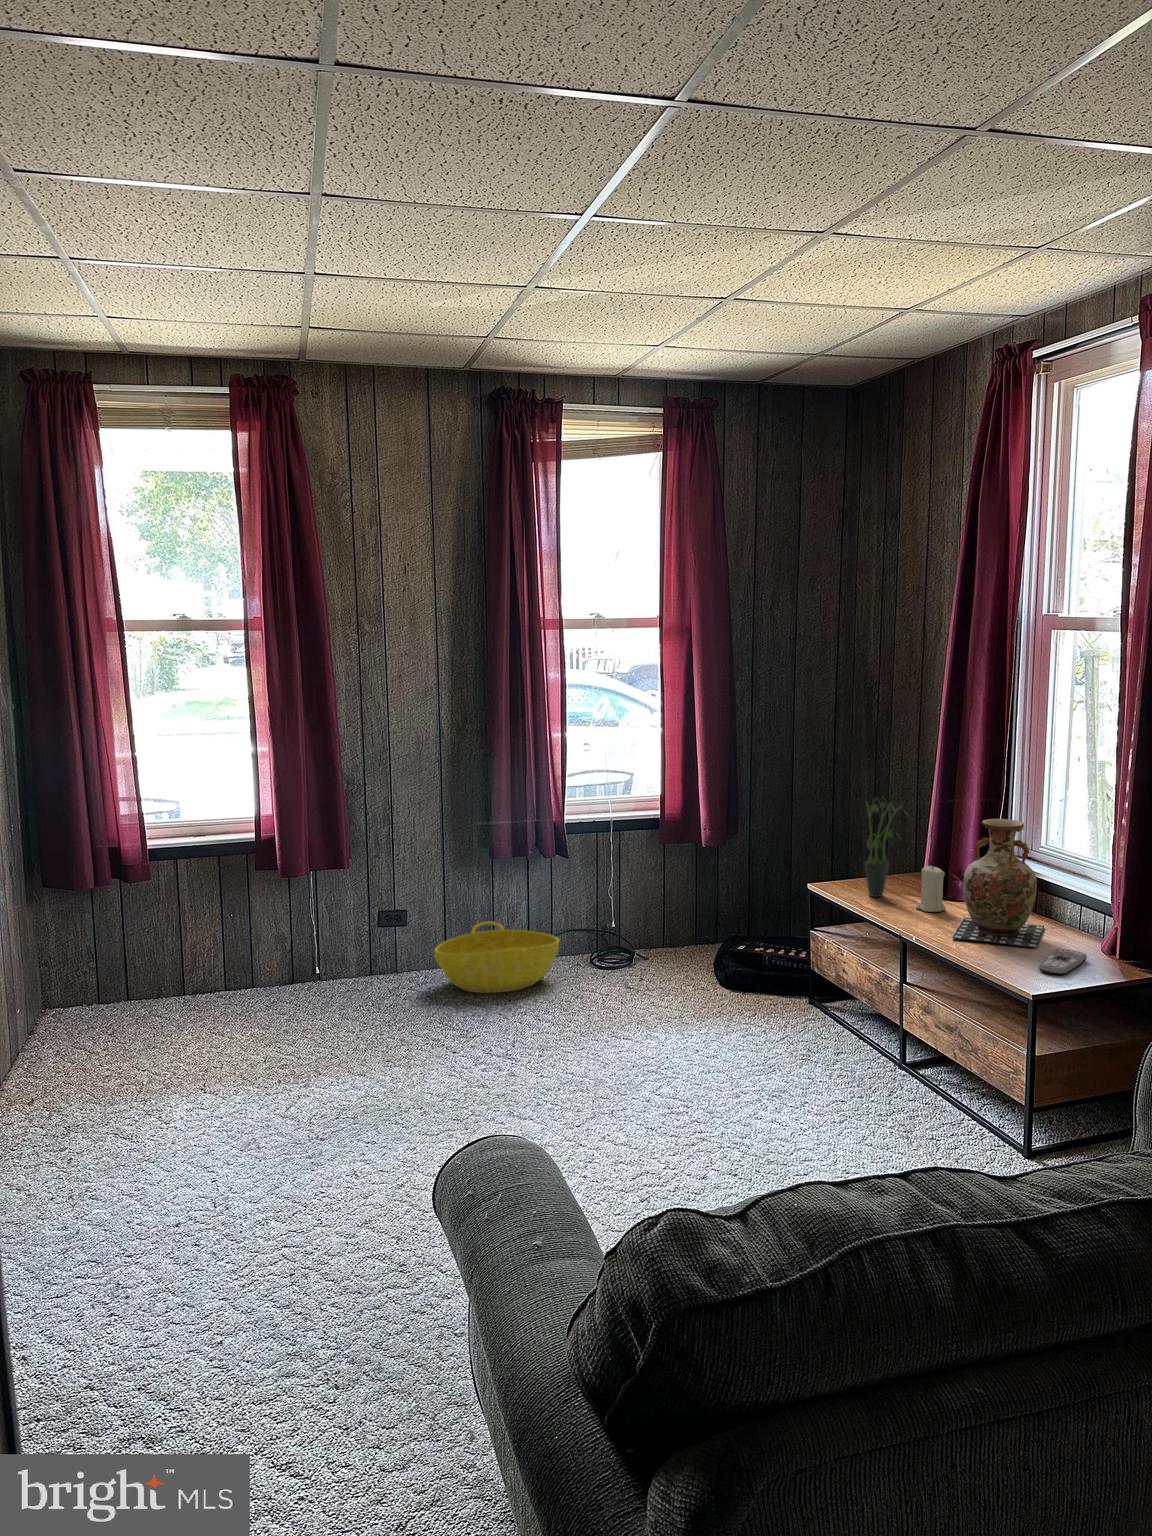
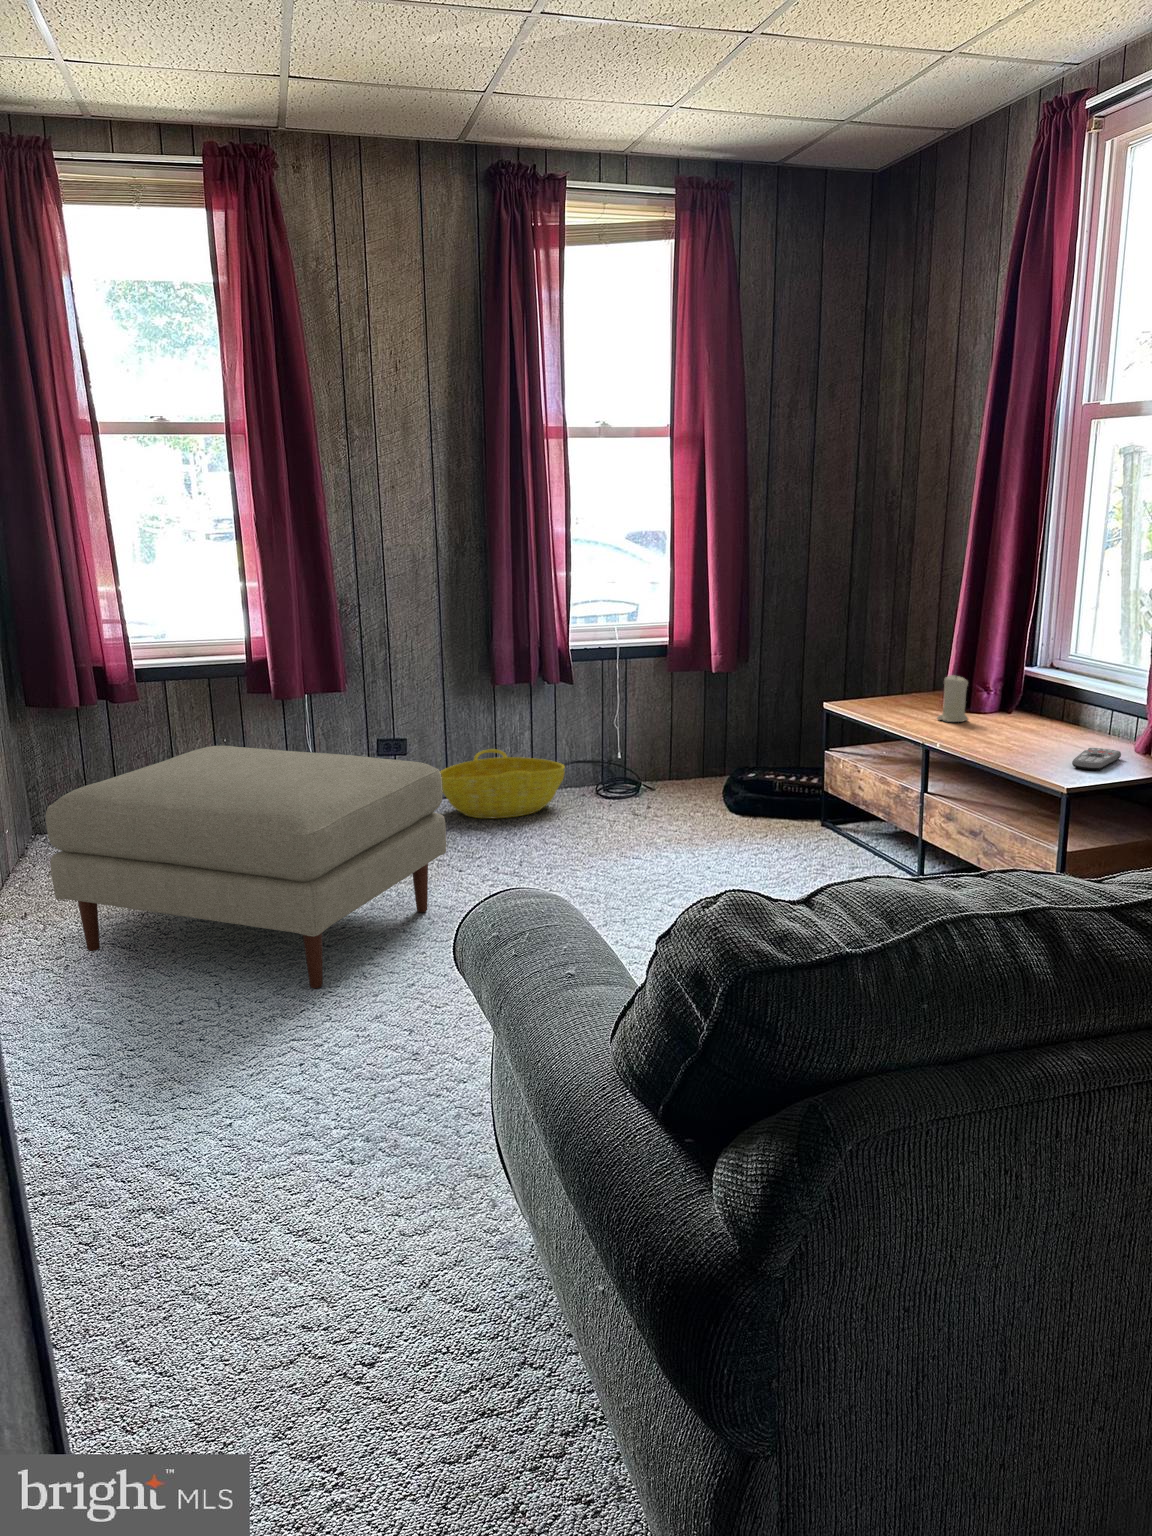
potted plant: present [864,802,902,897] -> none [883,606,932,711]
vase: present [951,819,1044,947] -> none [977,618,1072,748]
ottoman: none [57,934,439,1189] -> present [46,746,446,988]

